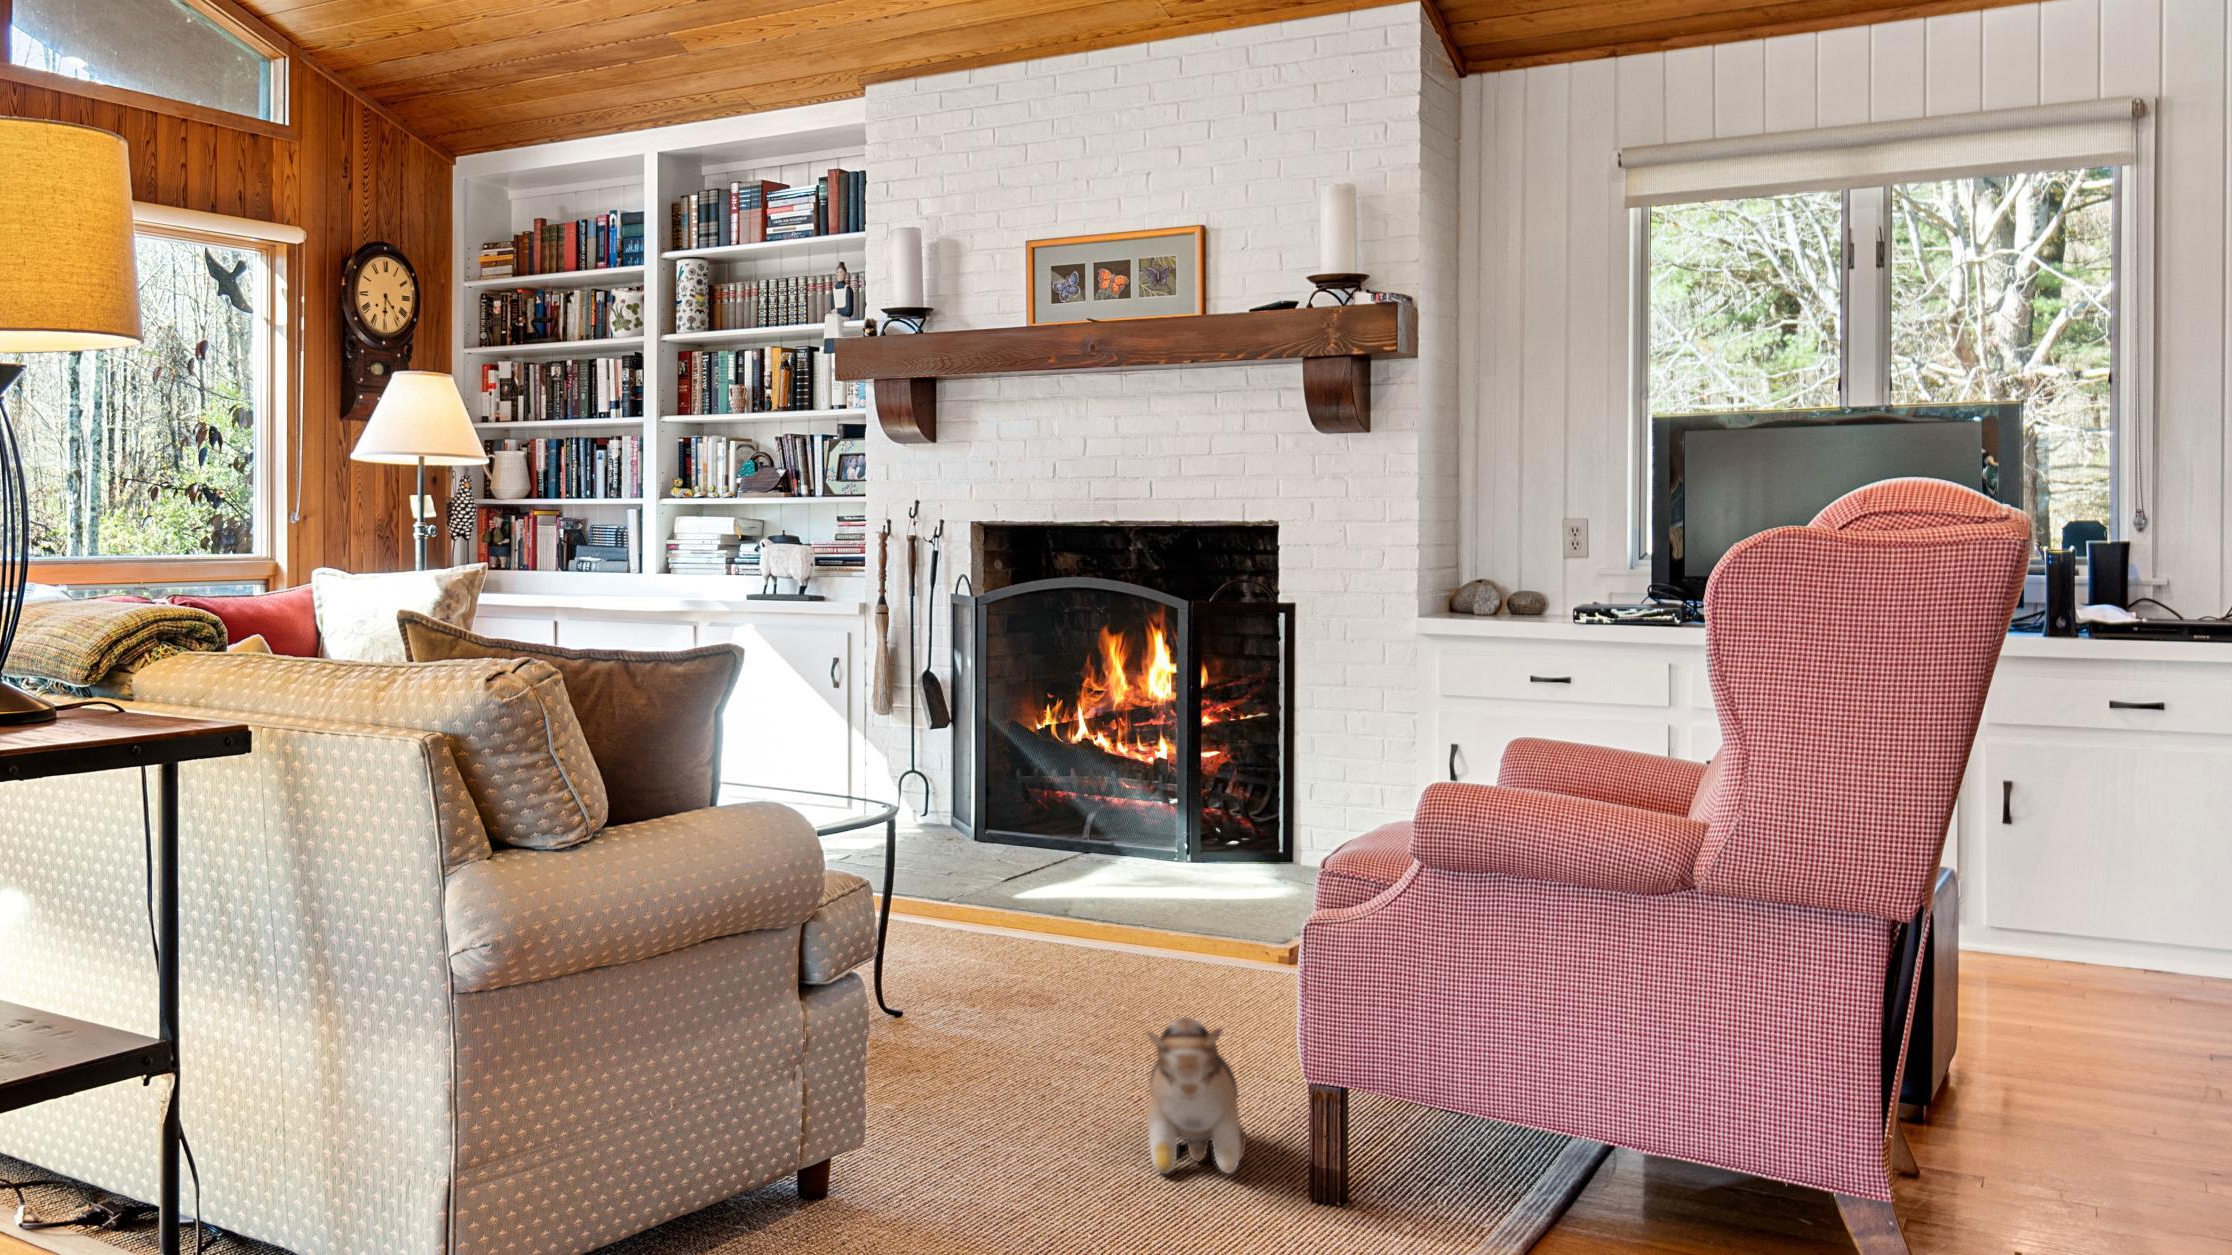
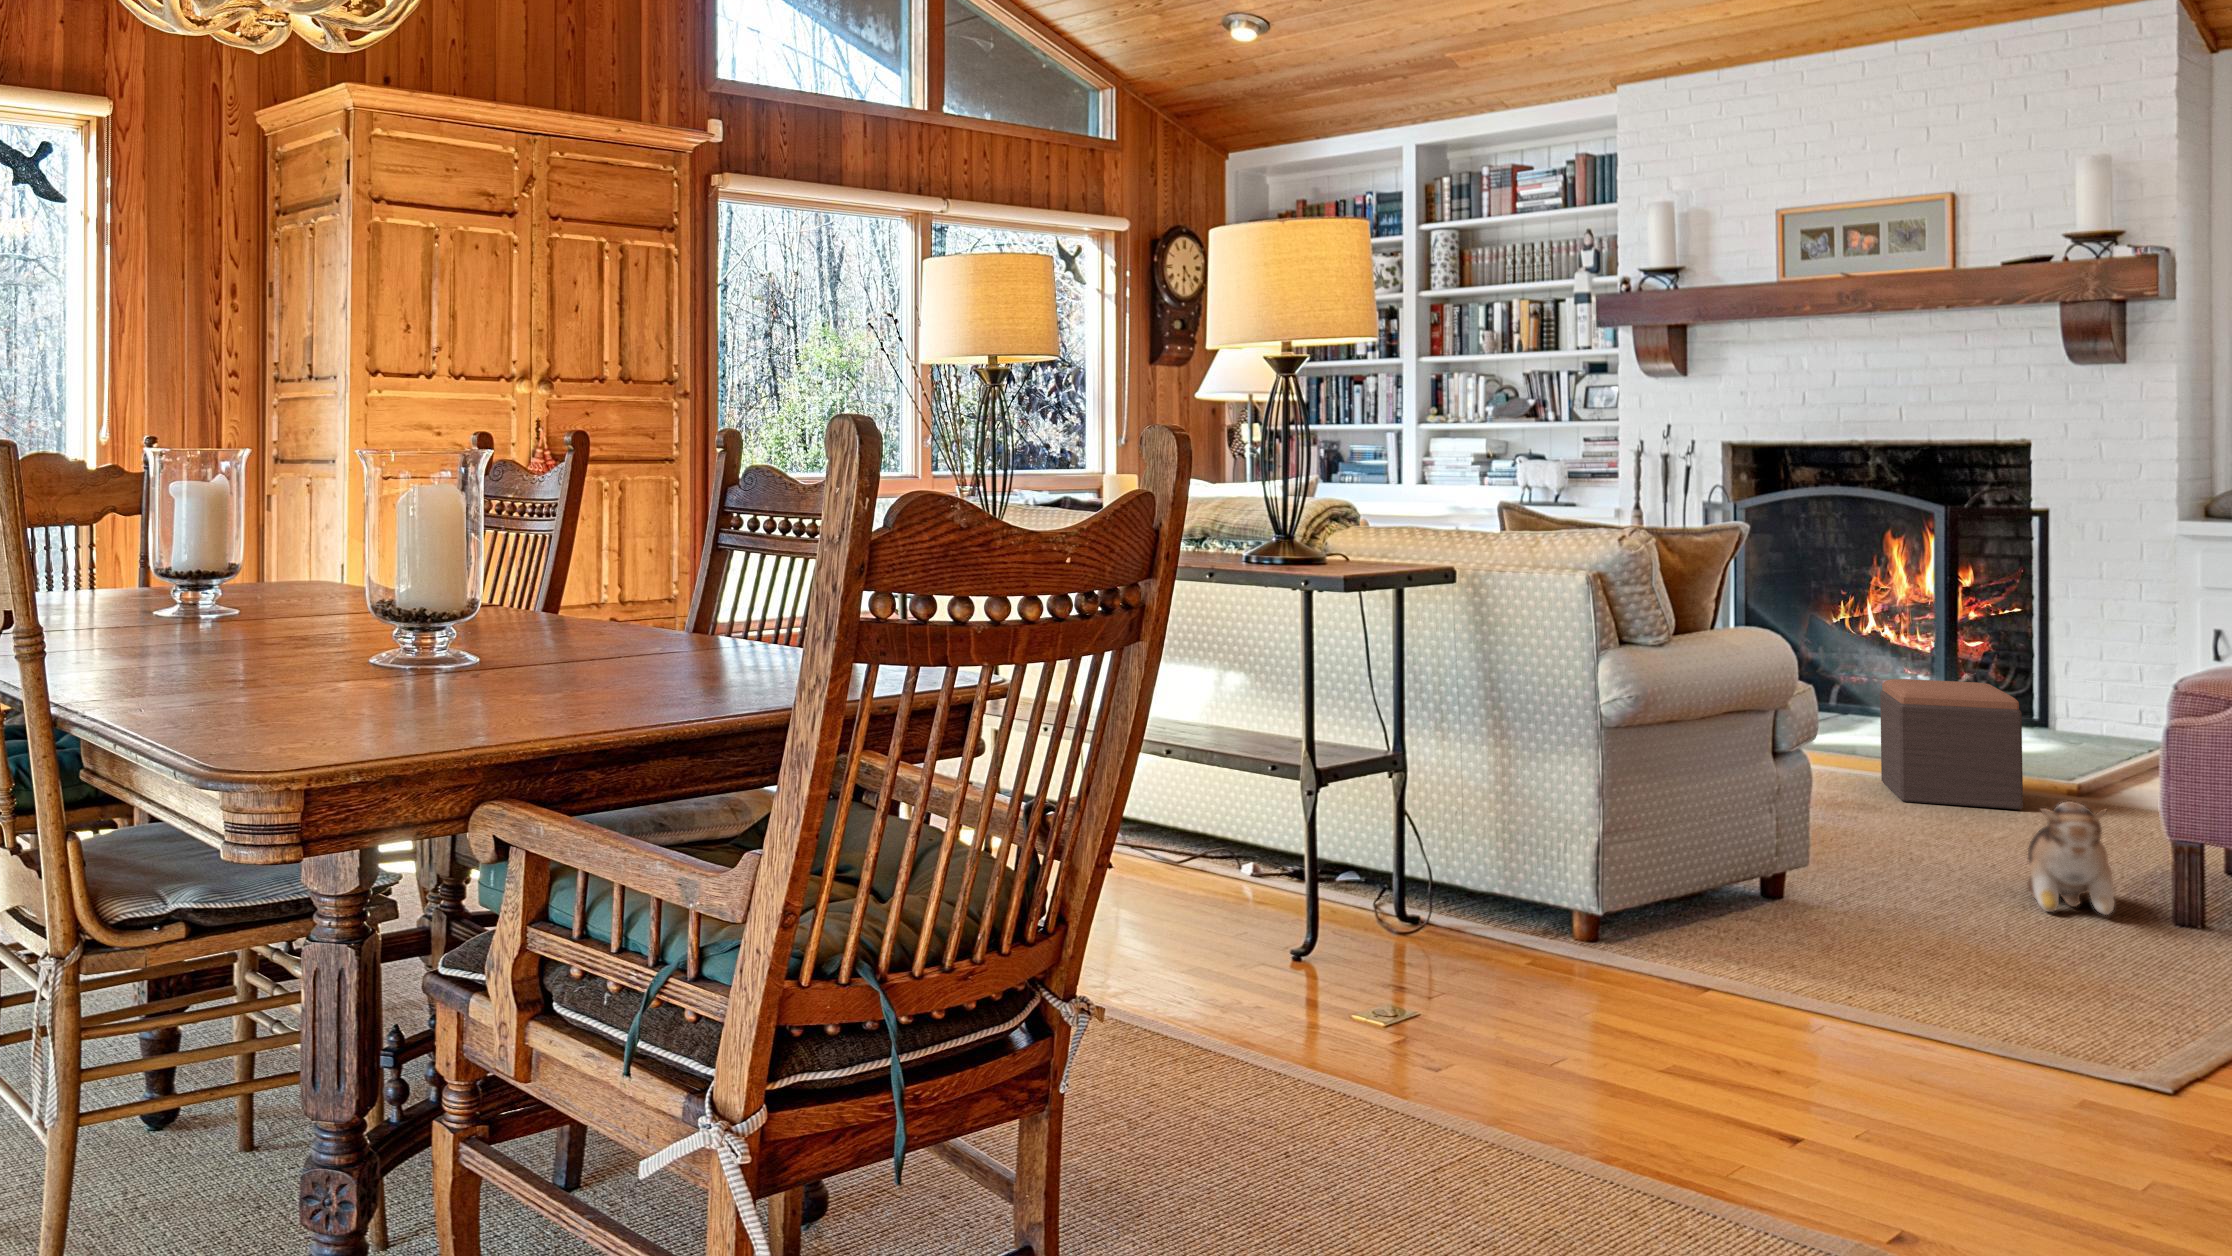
footstool: none [1073,827,1214,995] -> present [1880,679,2023,809]

